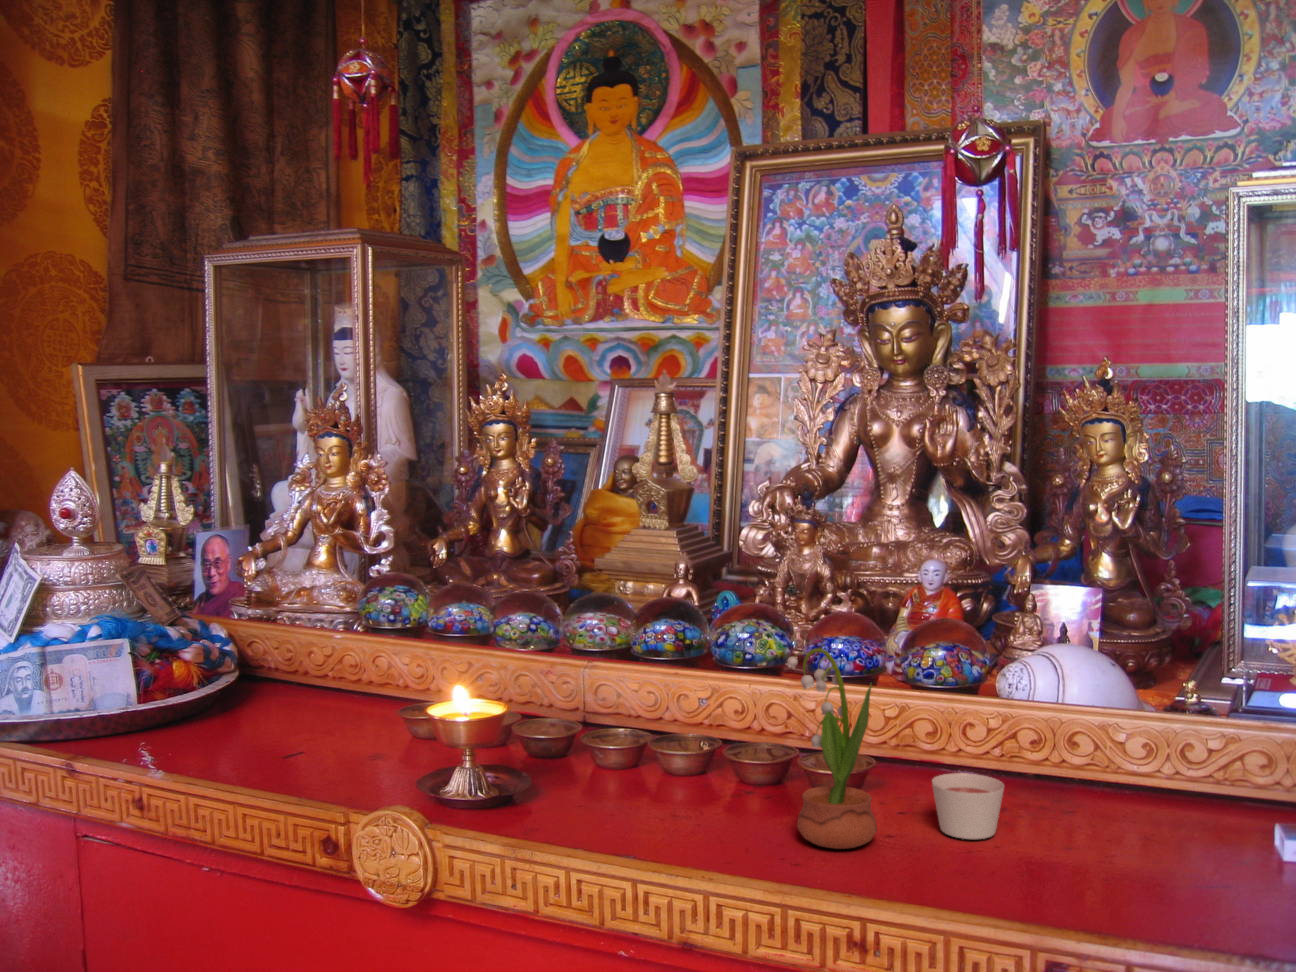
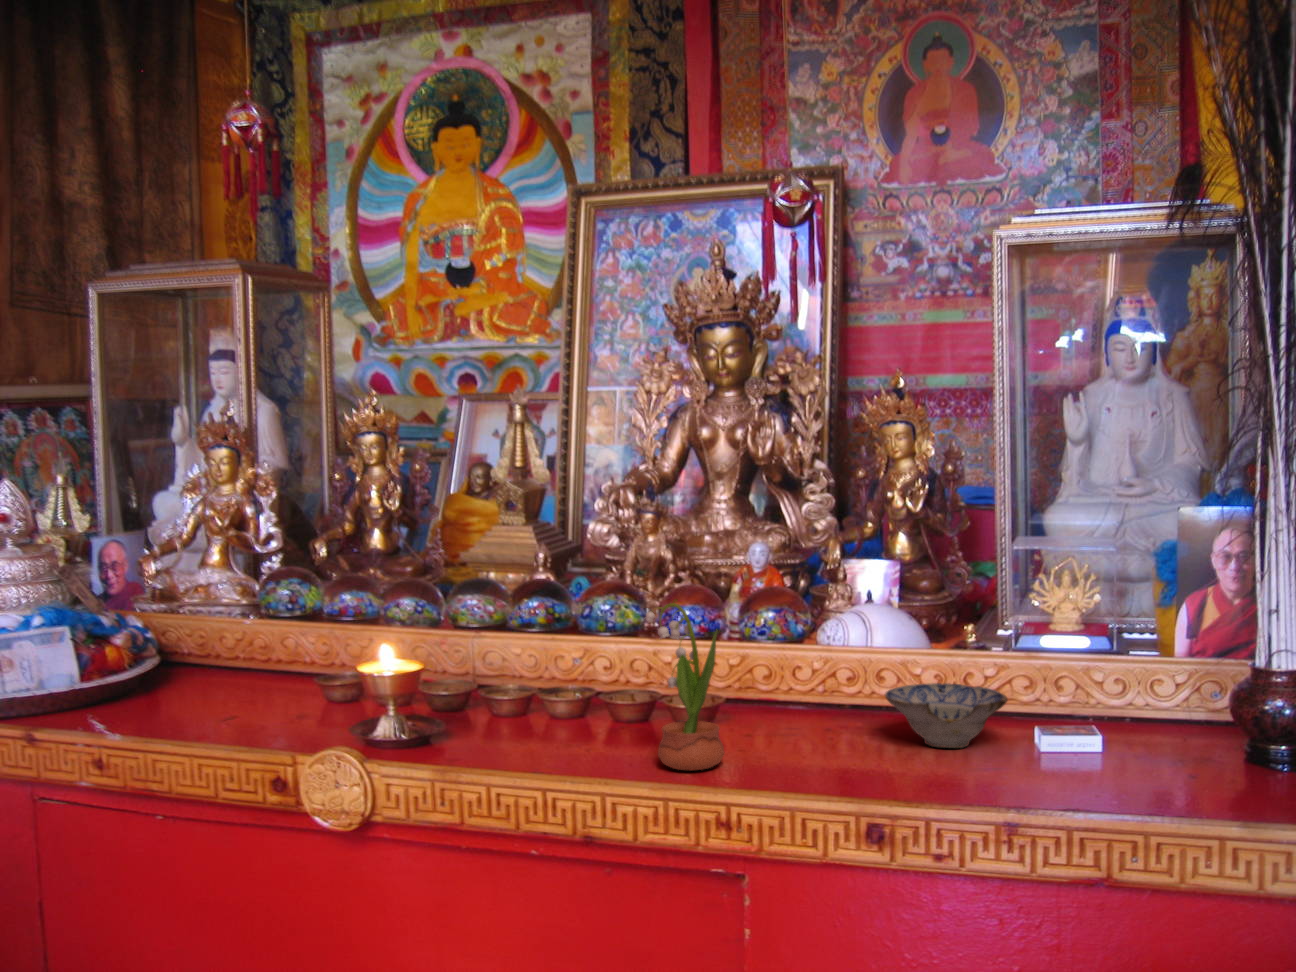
ceramic bowl: none [1078,752,1237,840] -> present [885,683,1008,748]
candle: present [932,773,1004,839] -> none [768,706,827,757]

